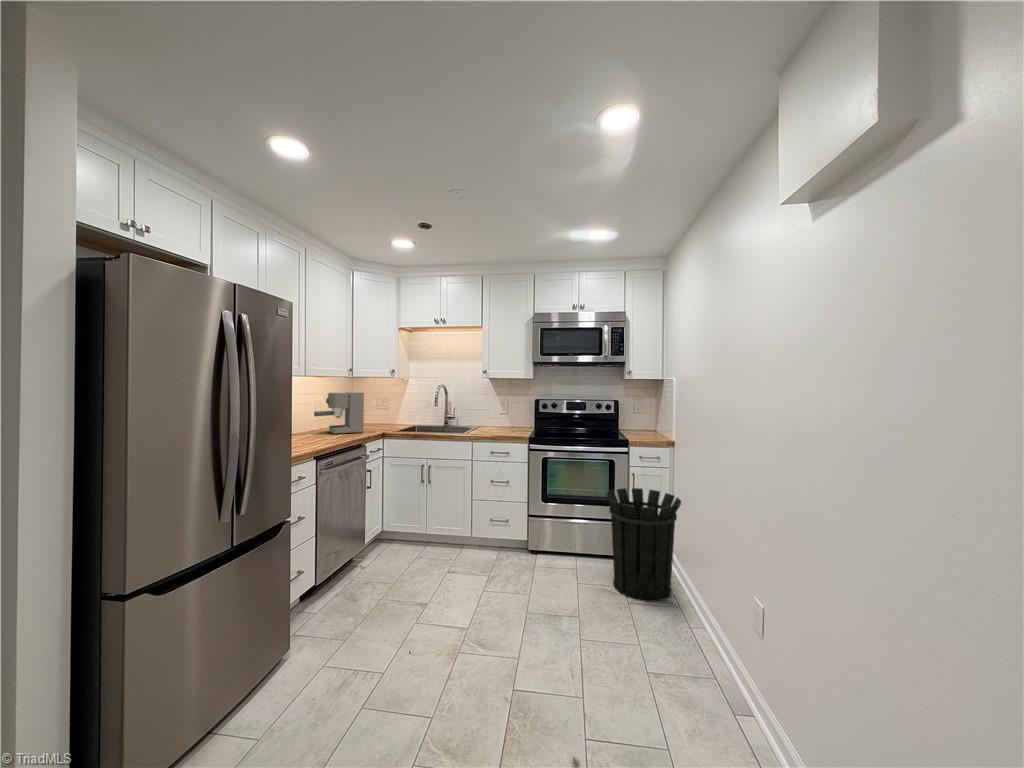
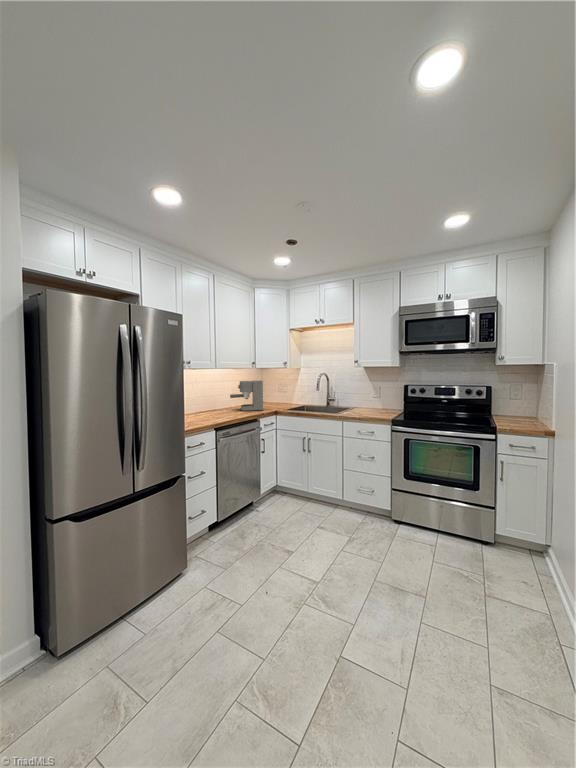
waste bin: present [605,488,681,602] -> none [464,476,559,603]

